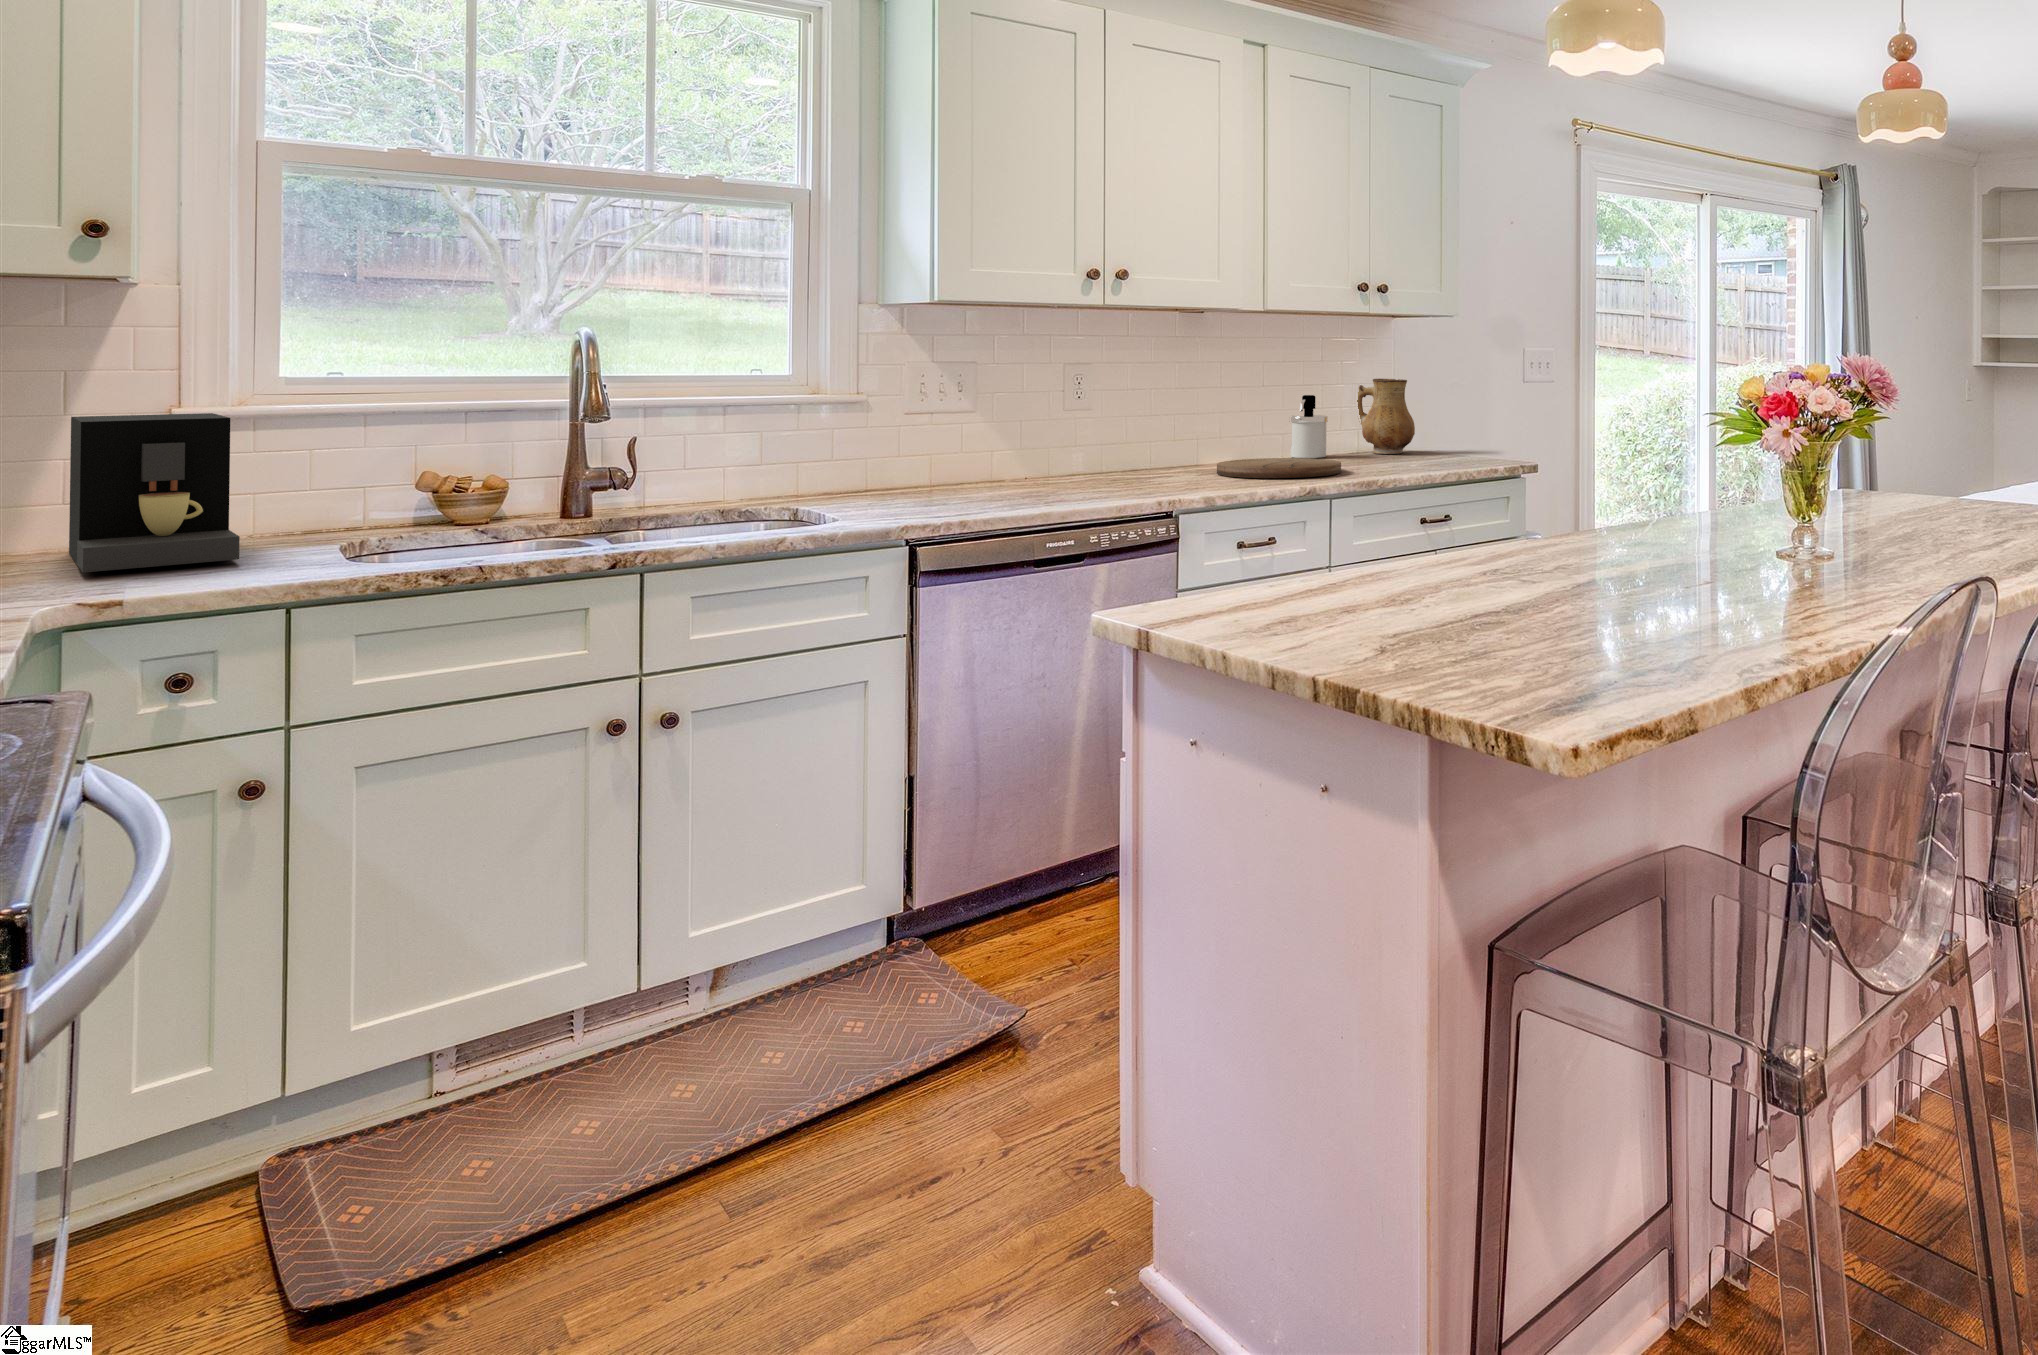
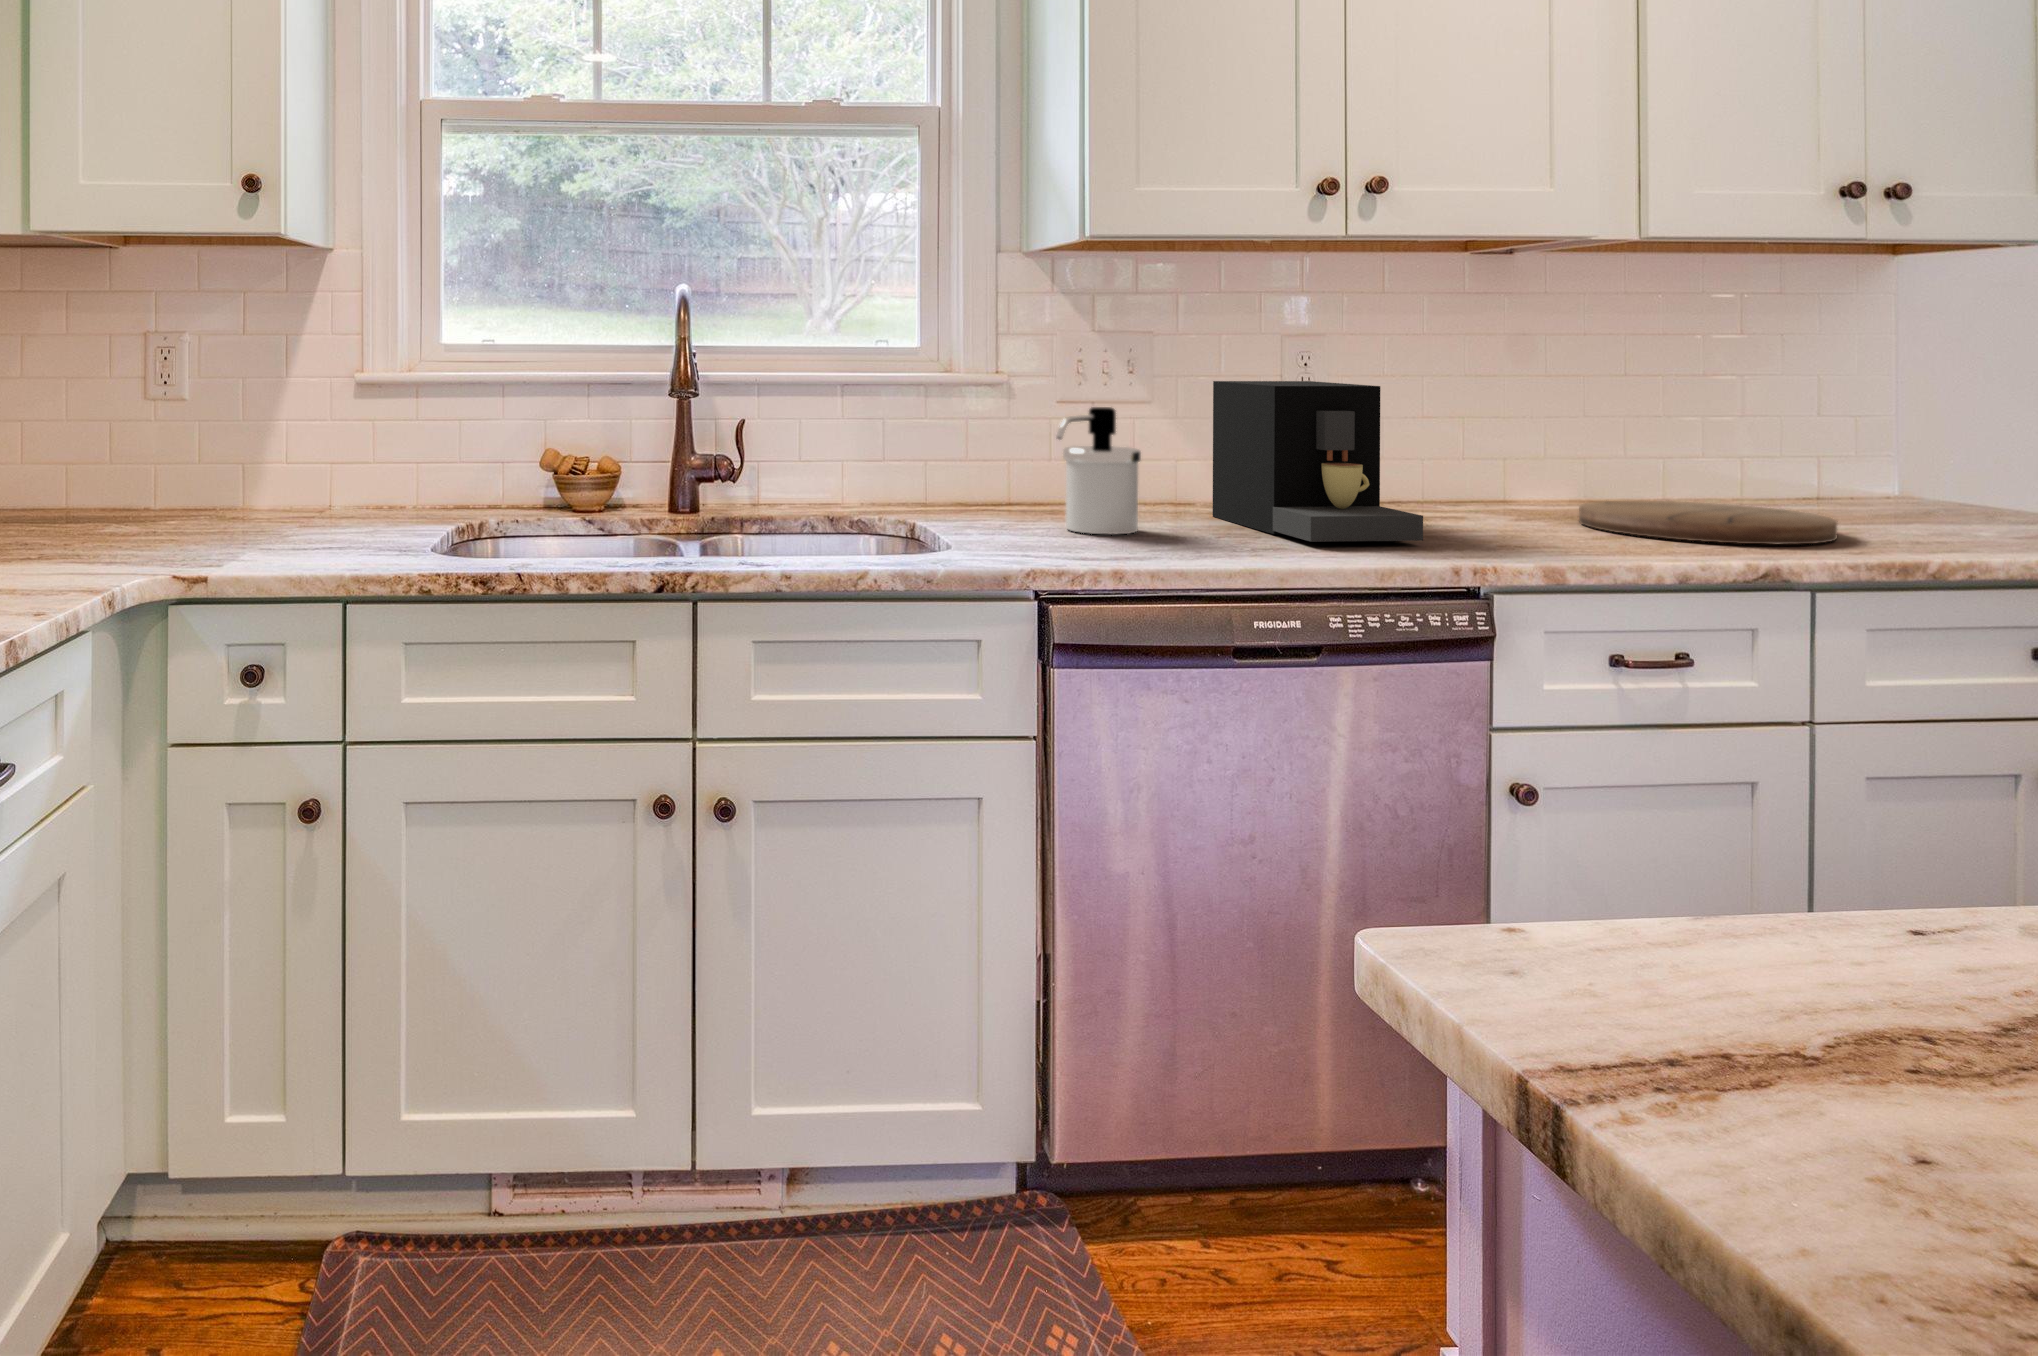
ceramic pitcher: present [1357,379,1415,454] -> none [1863,370,2004,509]
soap dispenser: present [1291,395,1328,458] -> present [1057,407,1141,534]
coffee maker: present [69,413,240,572] -> present [1213,381,1423,542]

